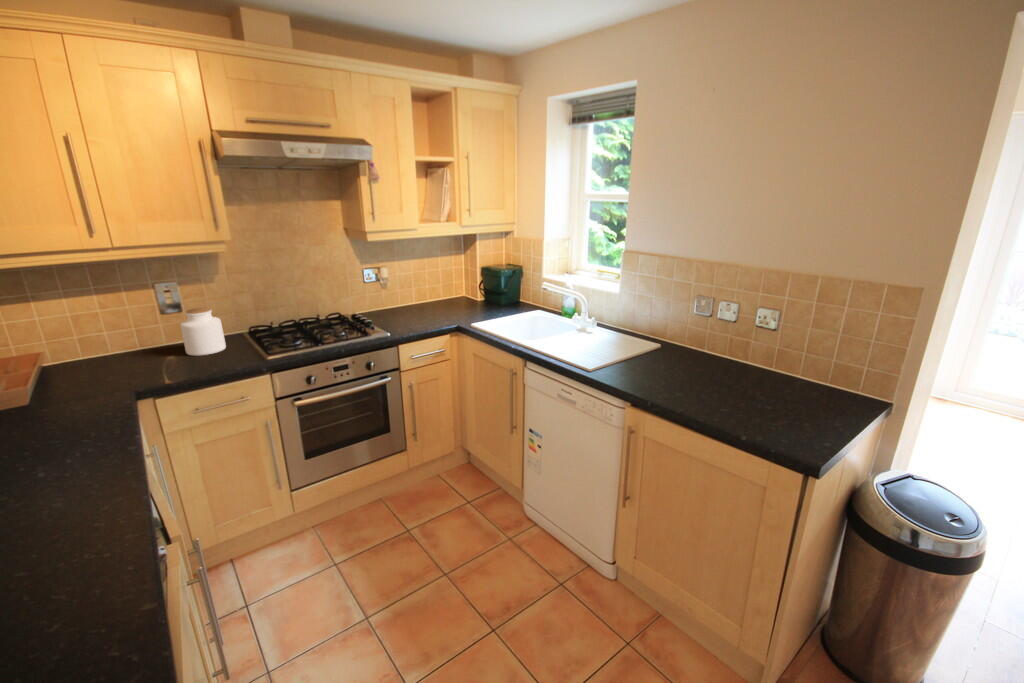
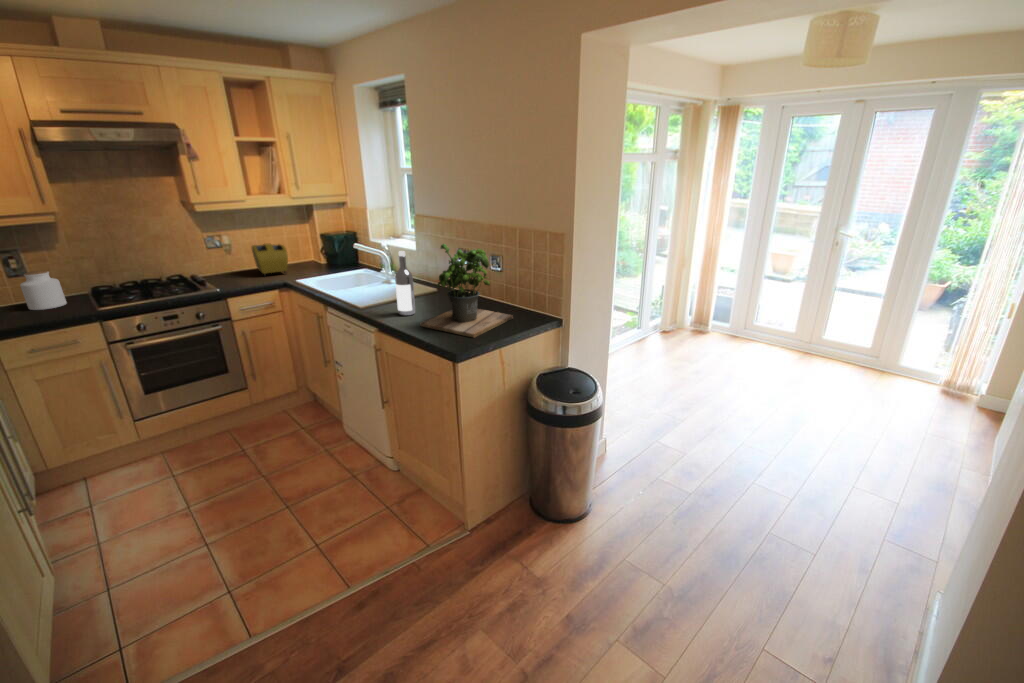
toaster: none [411,277,454,317] -> present [252,244,288,276]
potted plant: none [709,299,832,438] -> present [420,244,513,338]
wine bottle: none [653,303,682,388] -> present [395,251,415,316]

